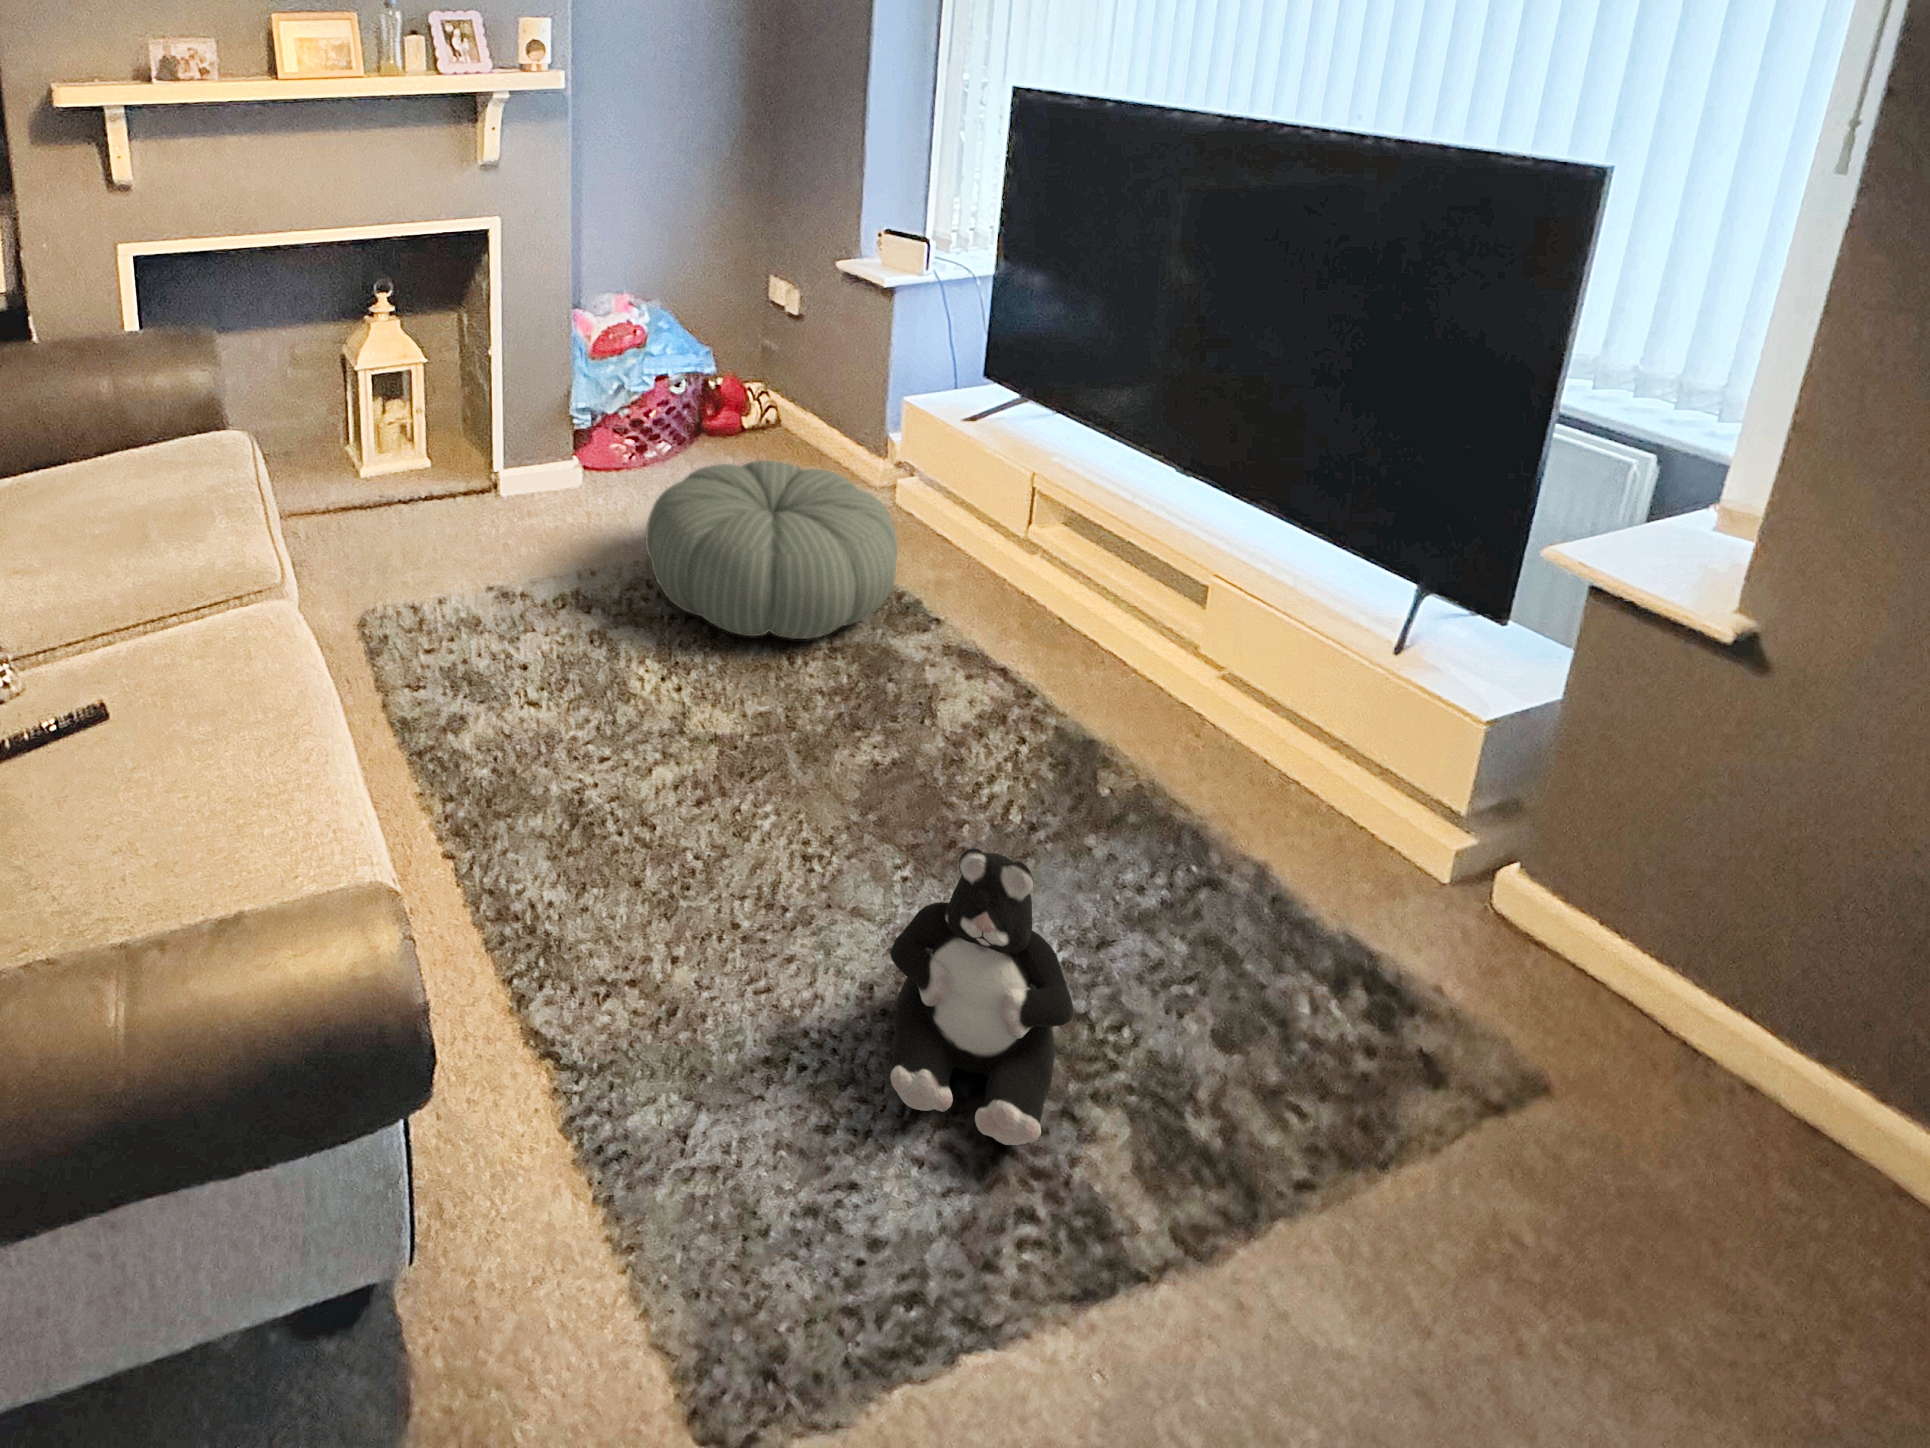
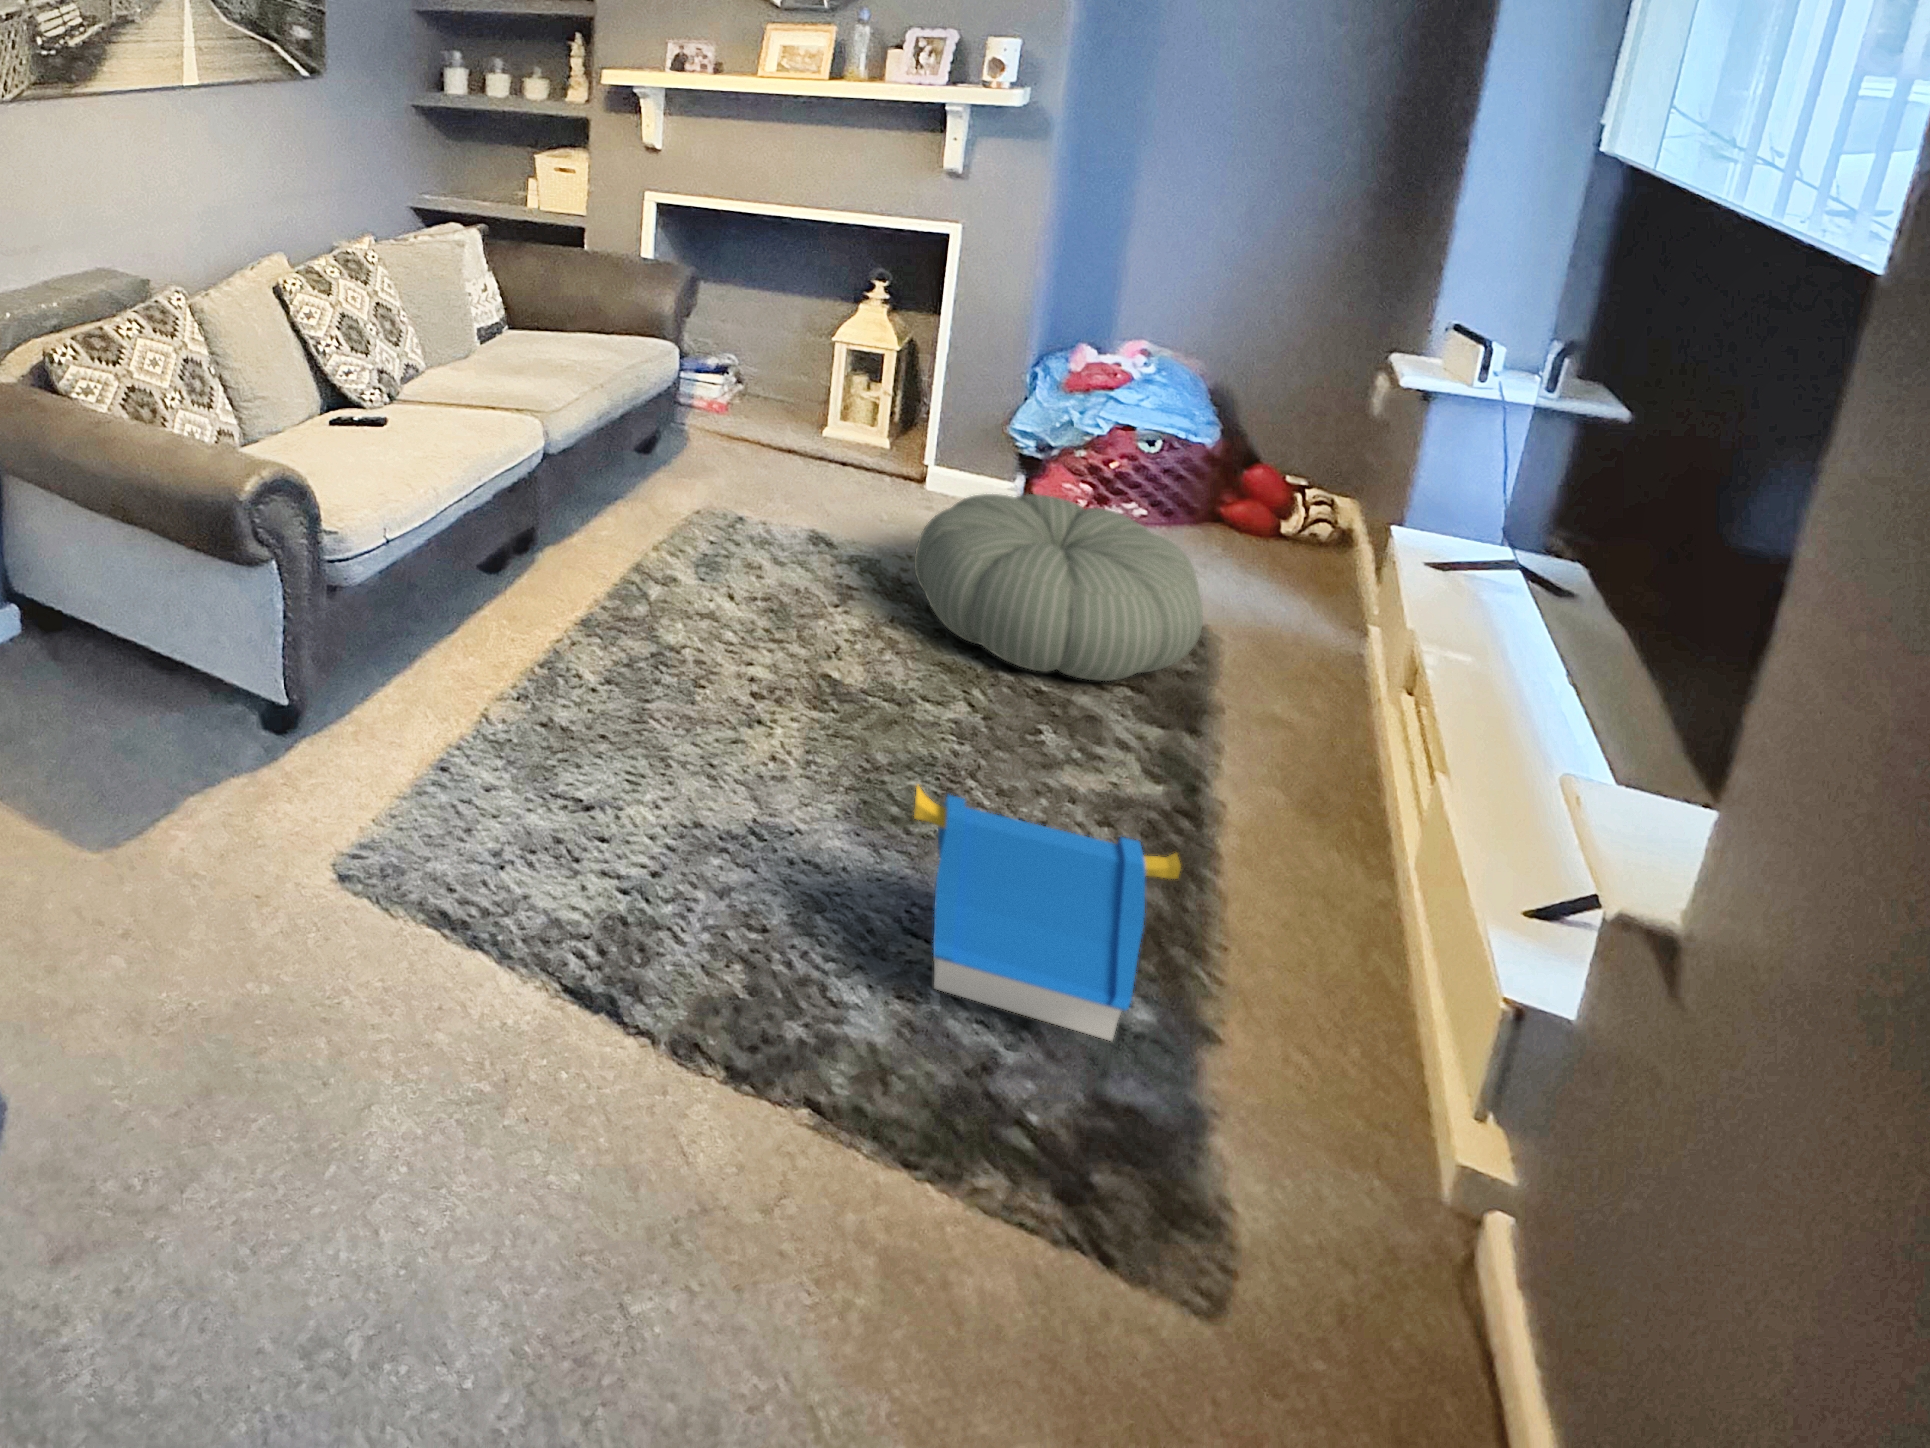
toy house: none [1069,741,1320,994] -> present [914,786,1181,1041]
plush toy: present [890,848,1073,1145] -> none [617,721,794,928]

